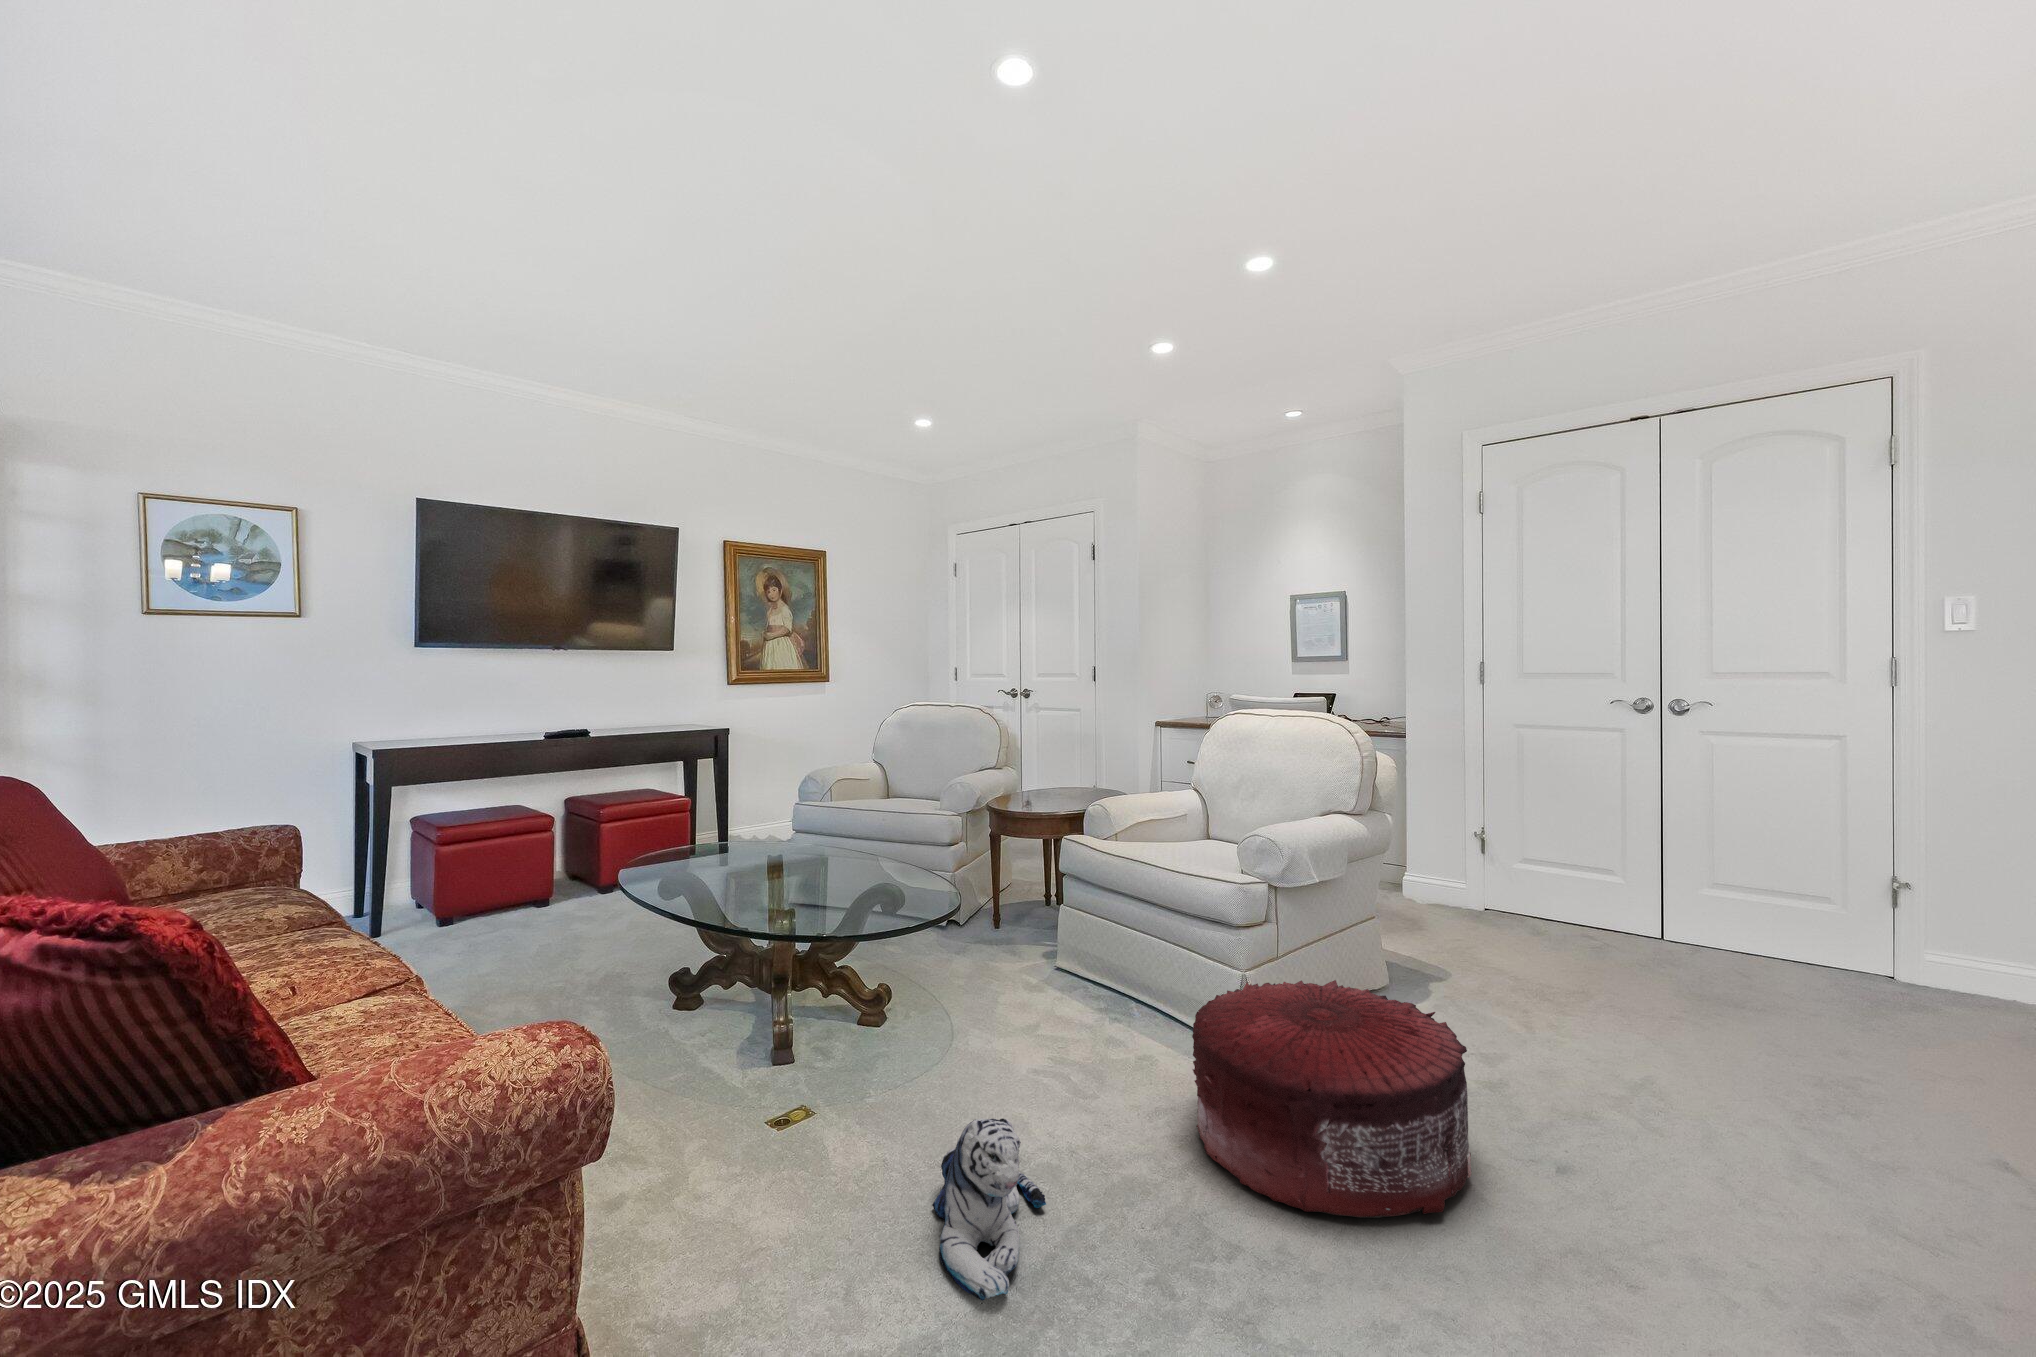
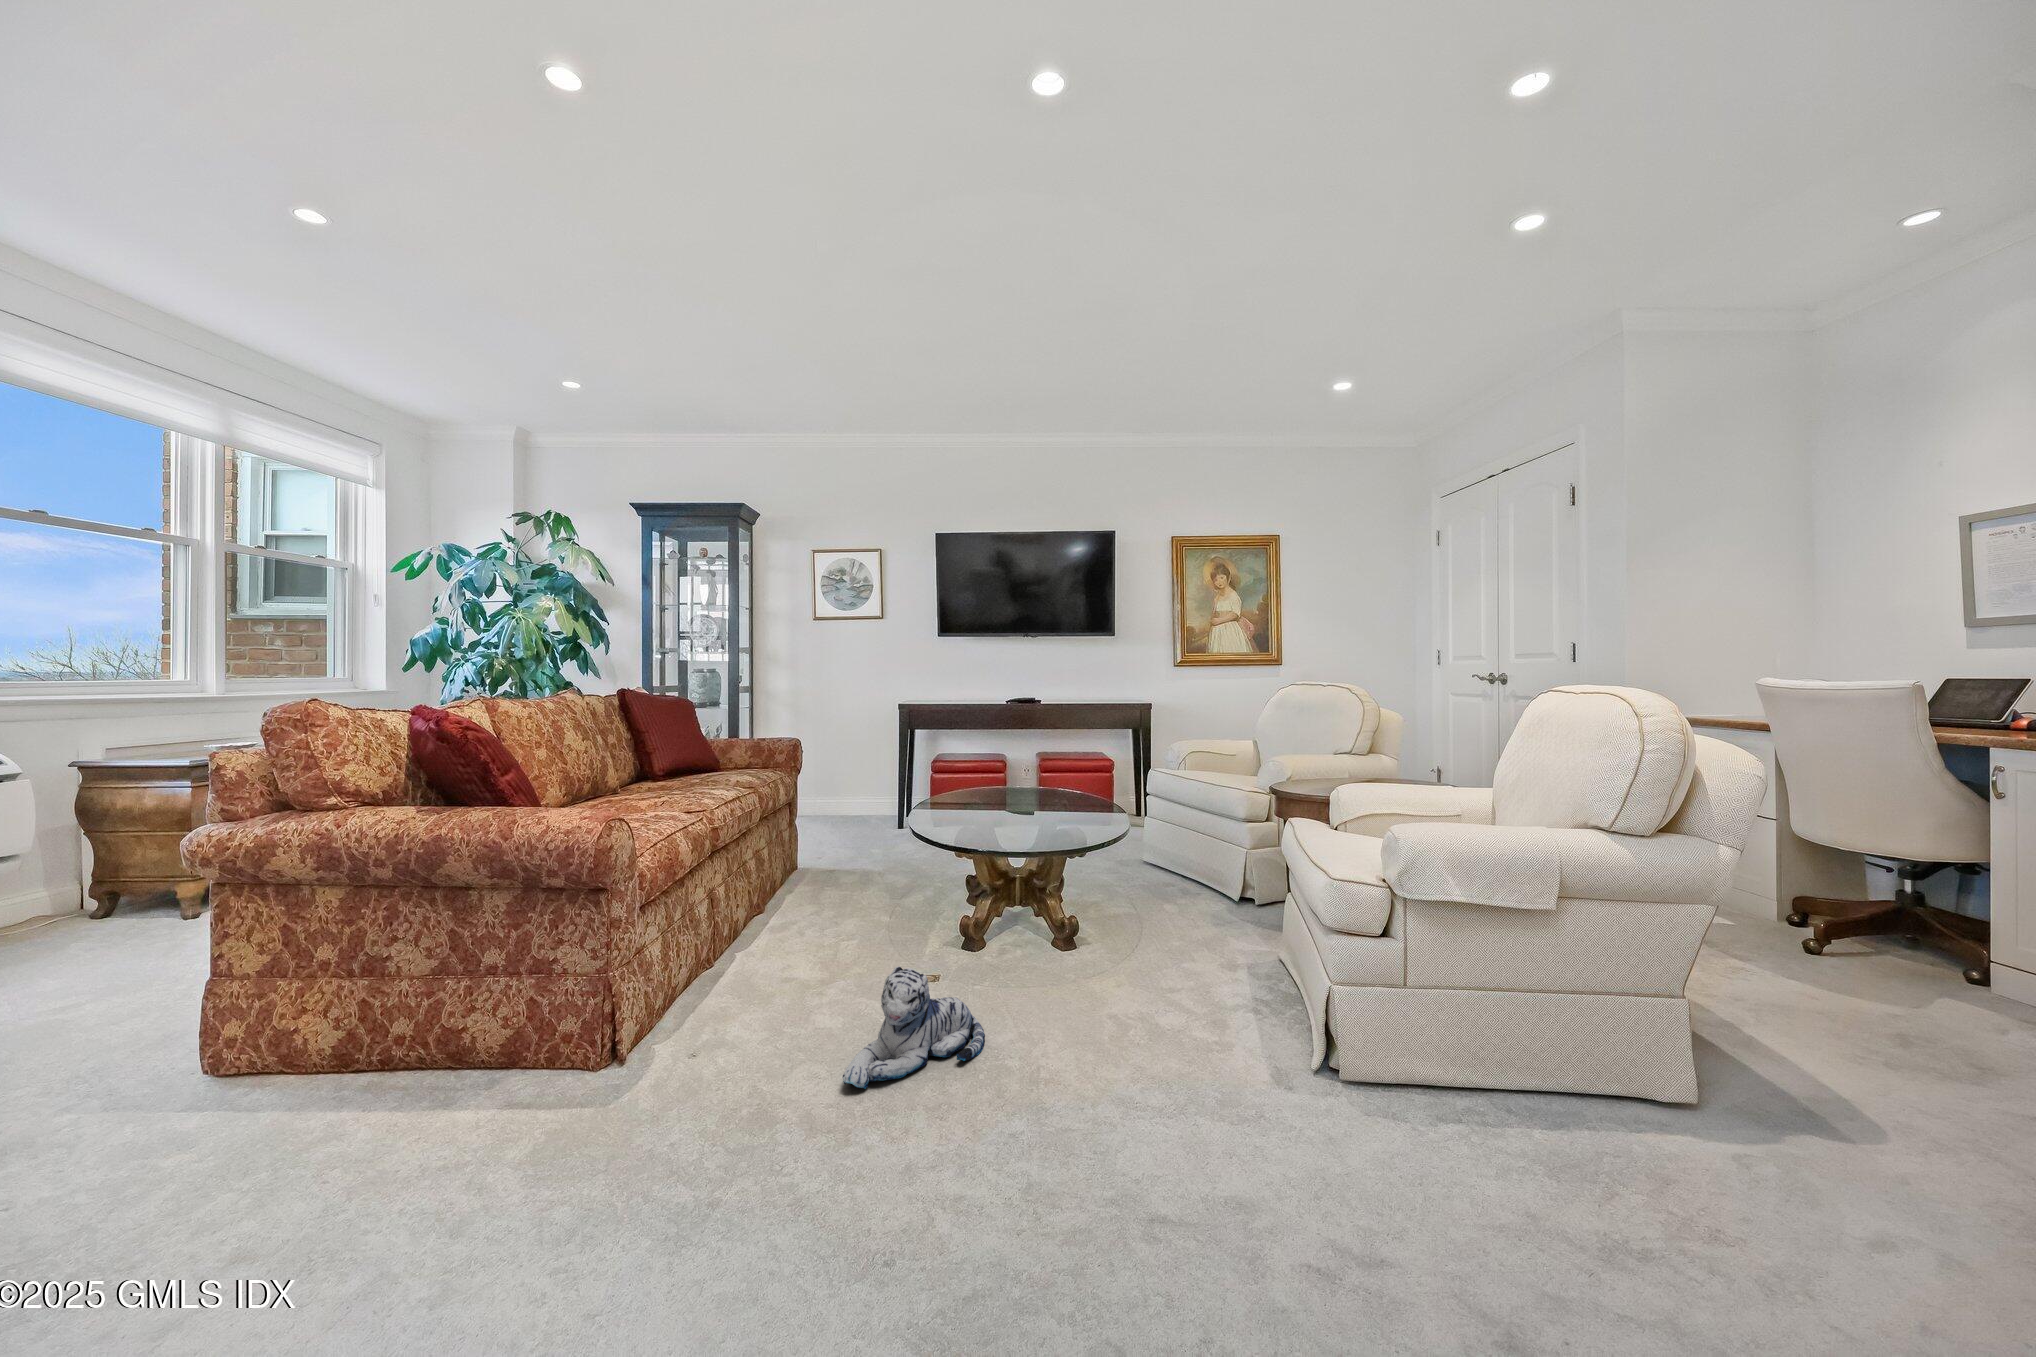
pouf: present [1192,980,1472,1218] -> none [1113,949,1427,1214]

